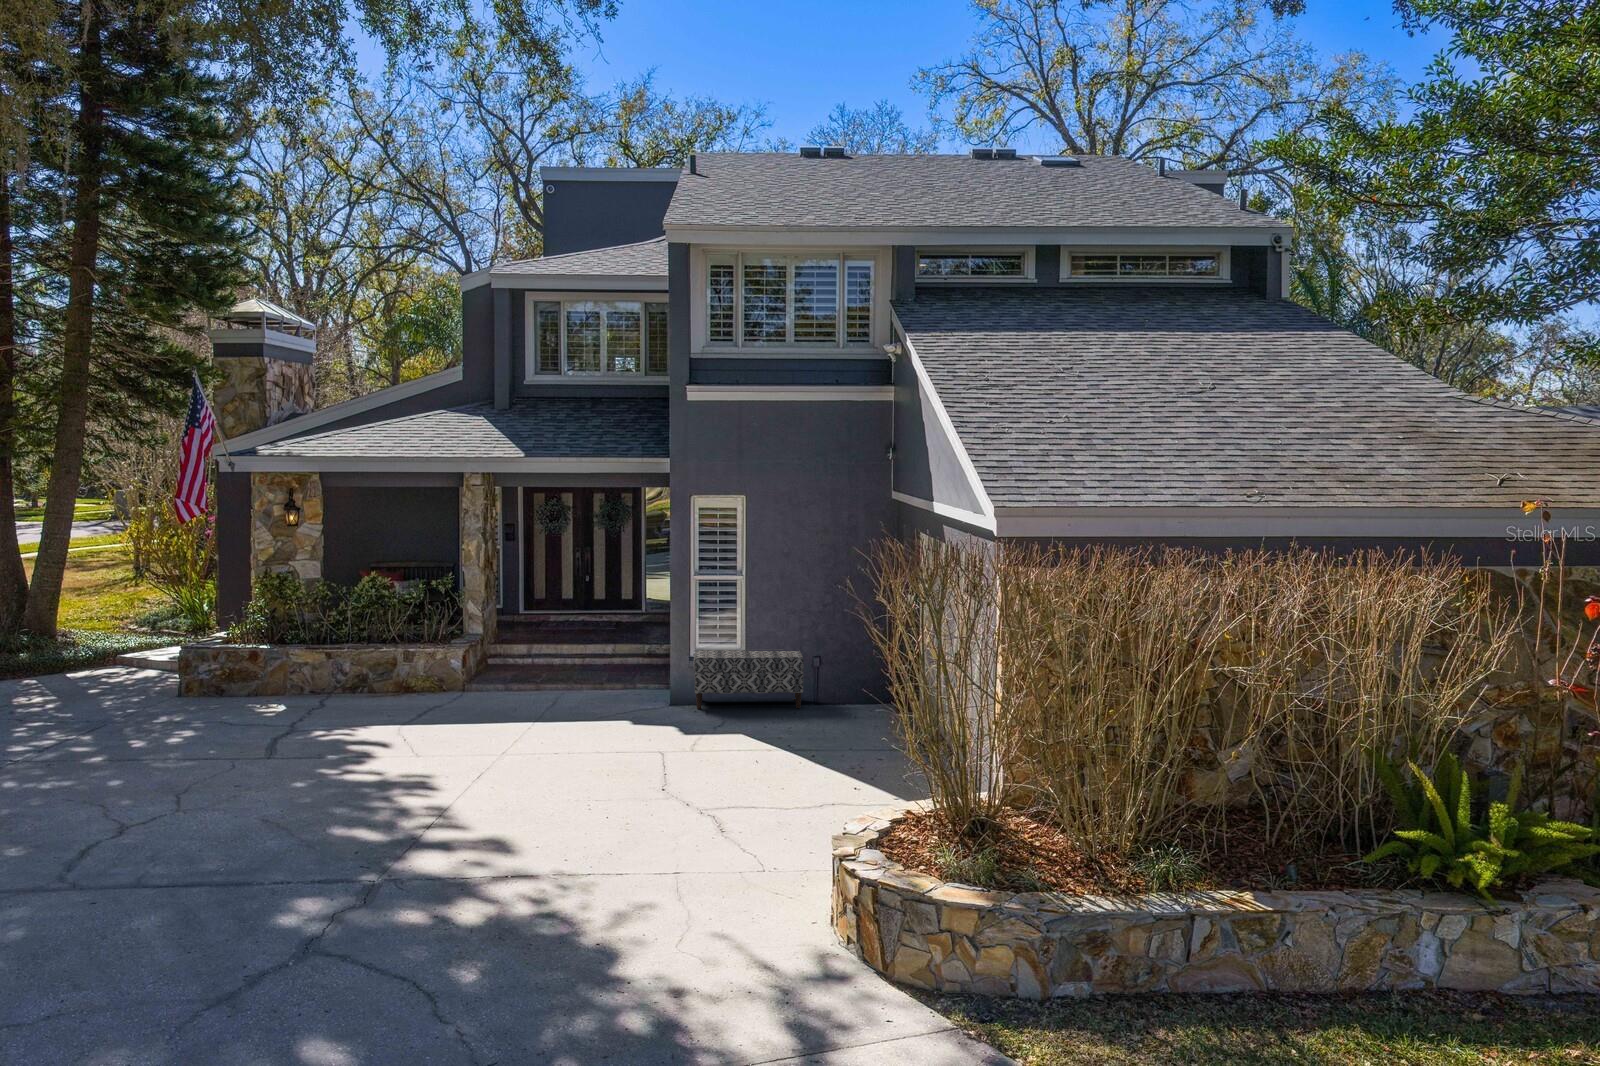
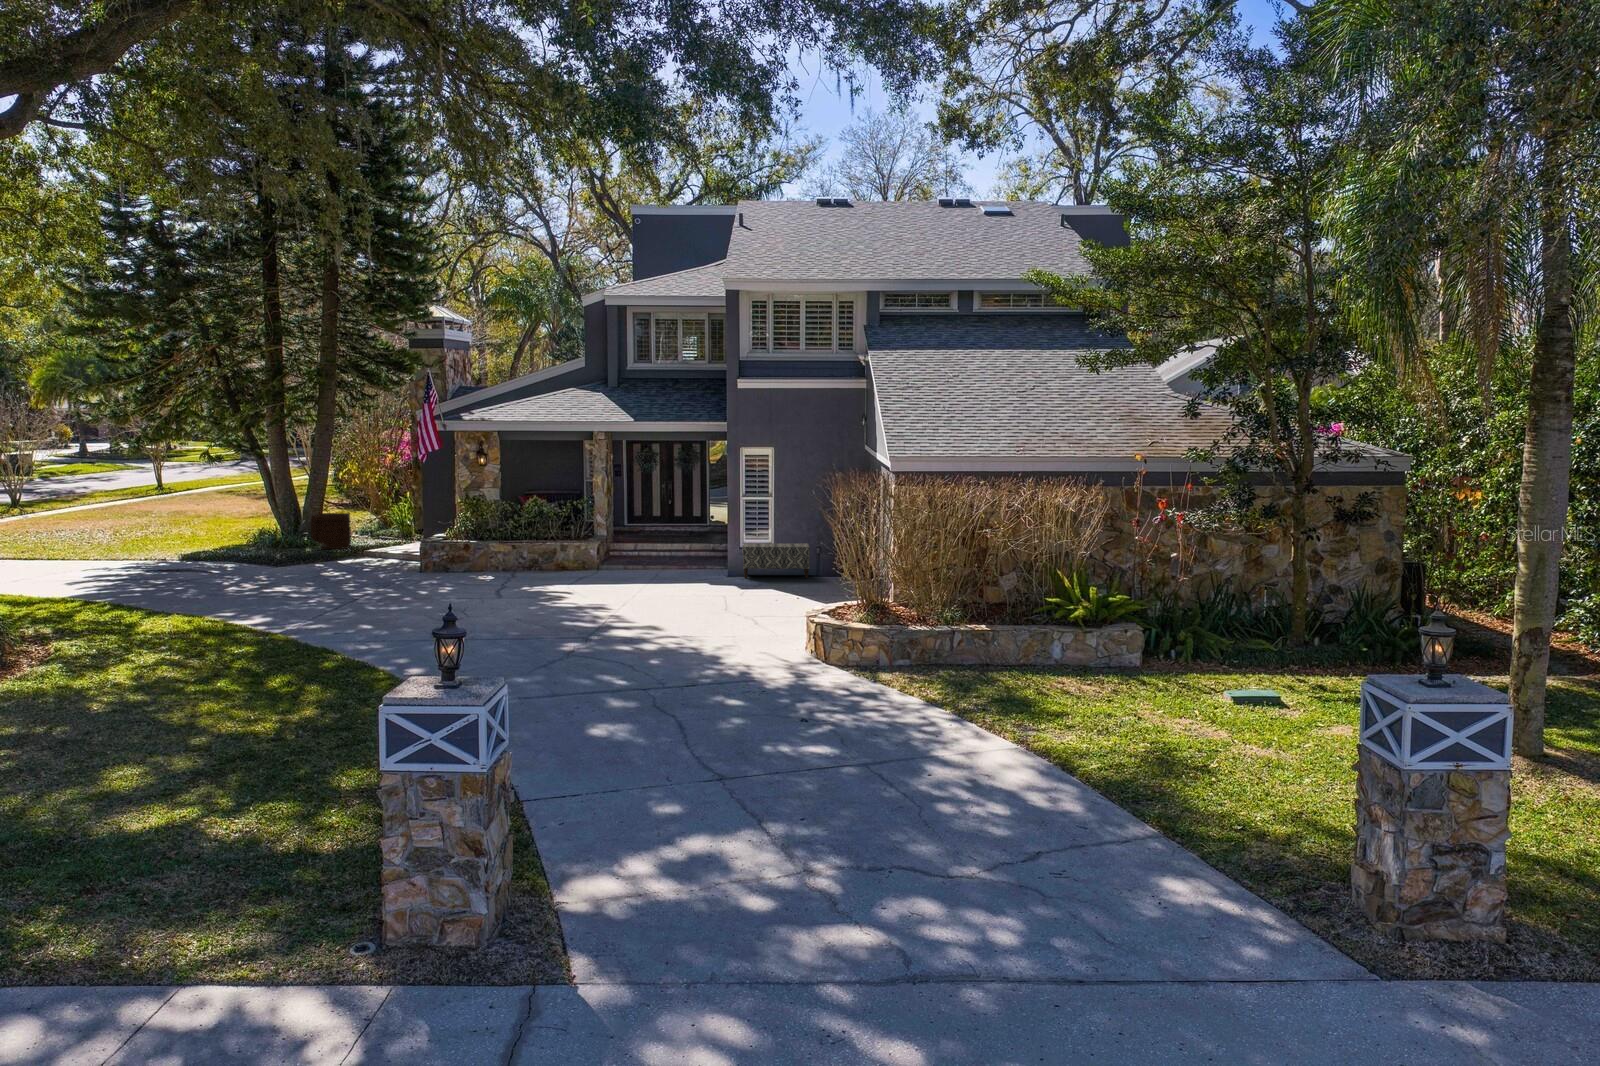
wooden crate: none [33,596,107,654] -> present [311,513,351,550]

